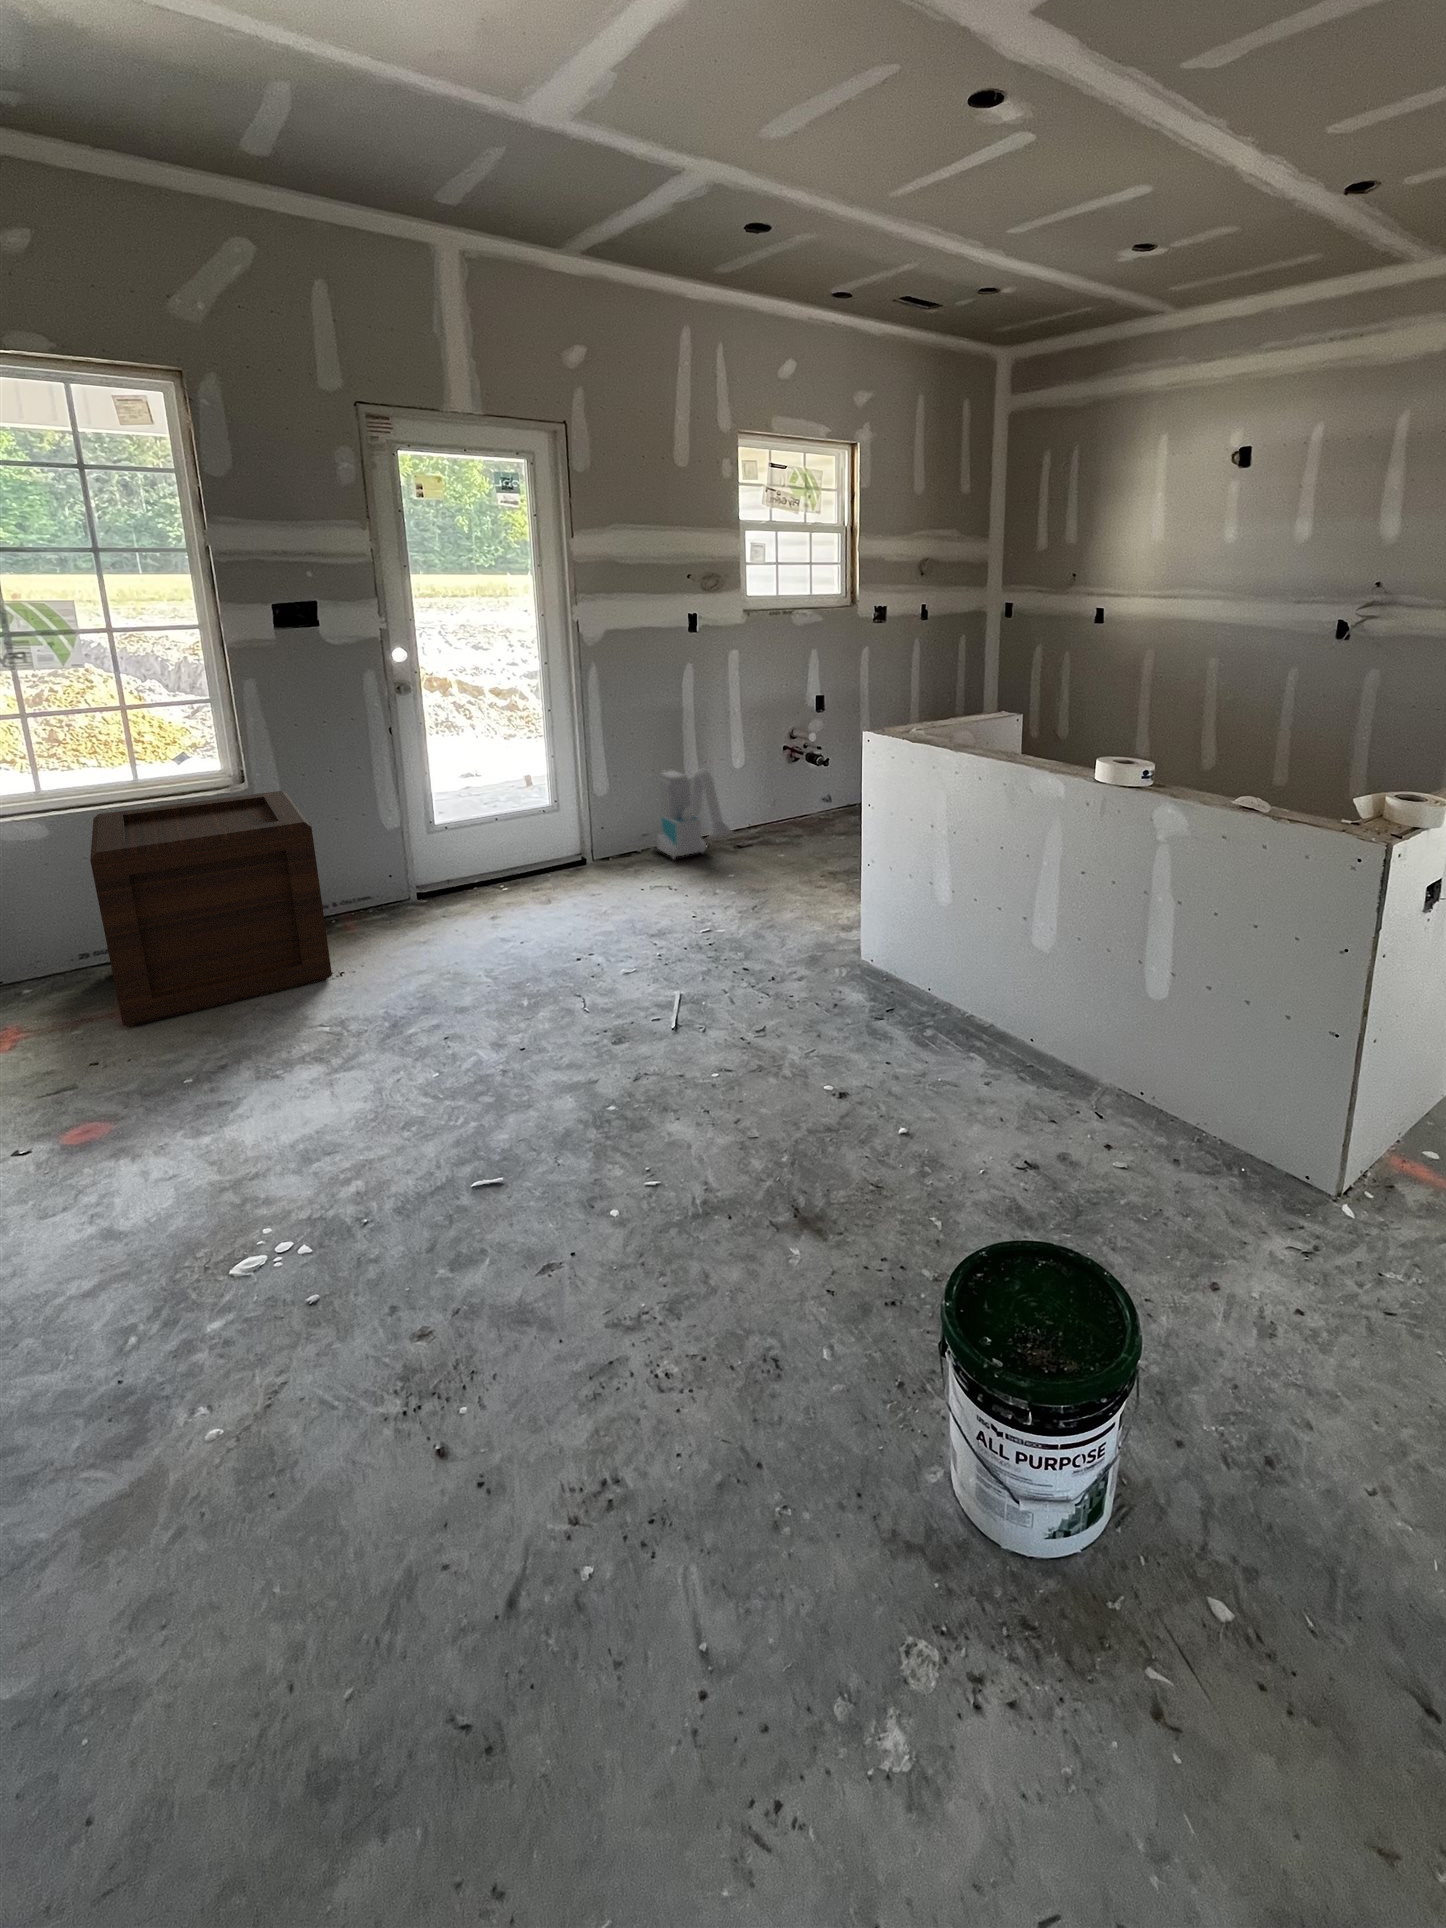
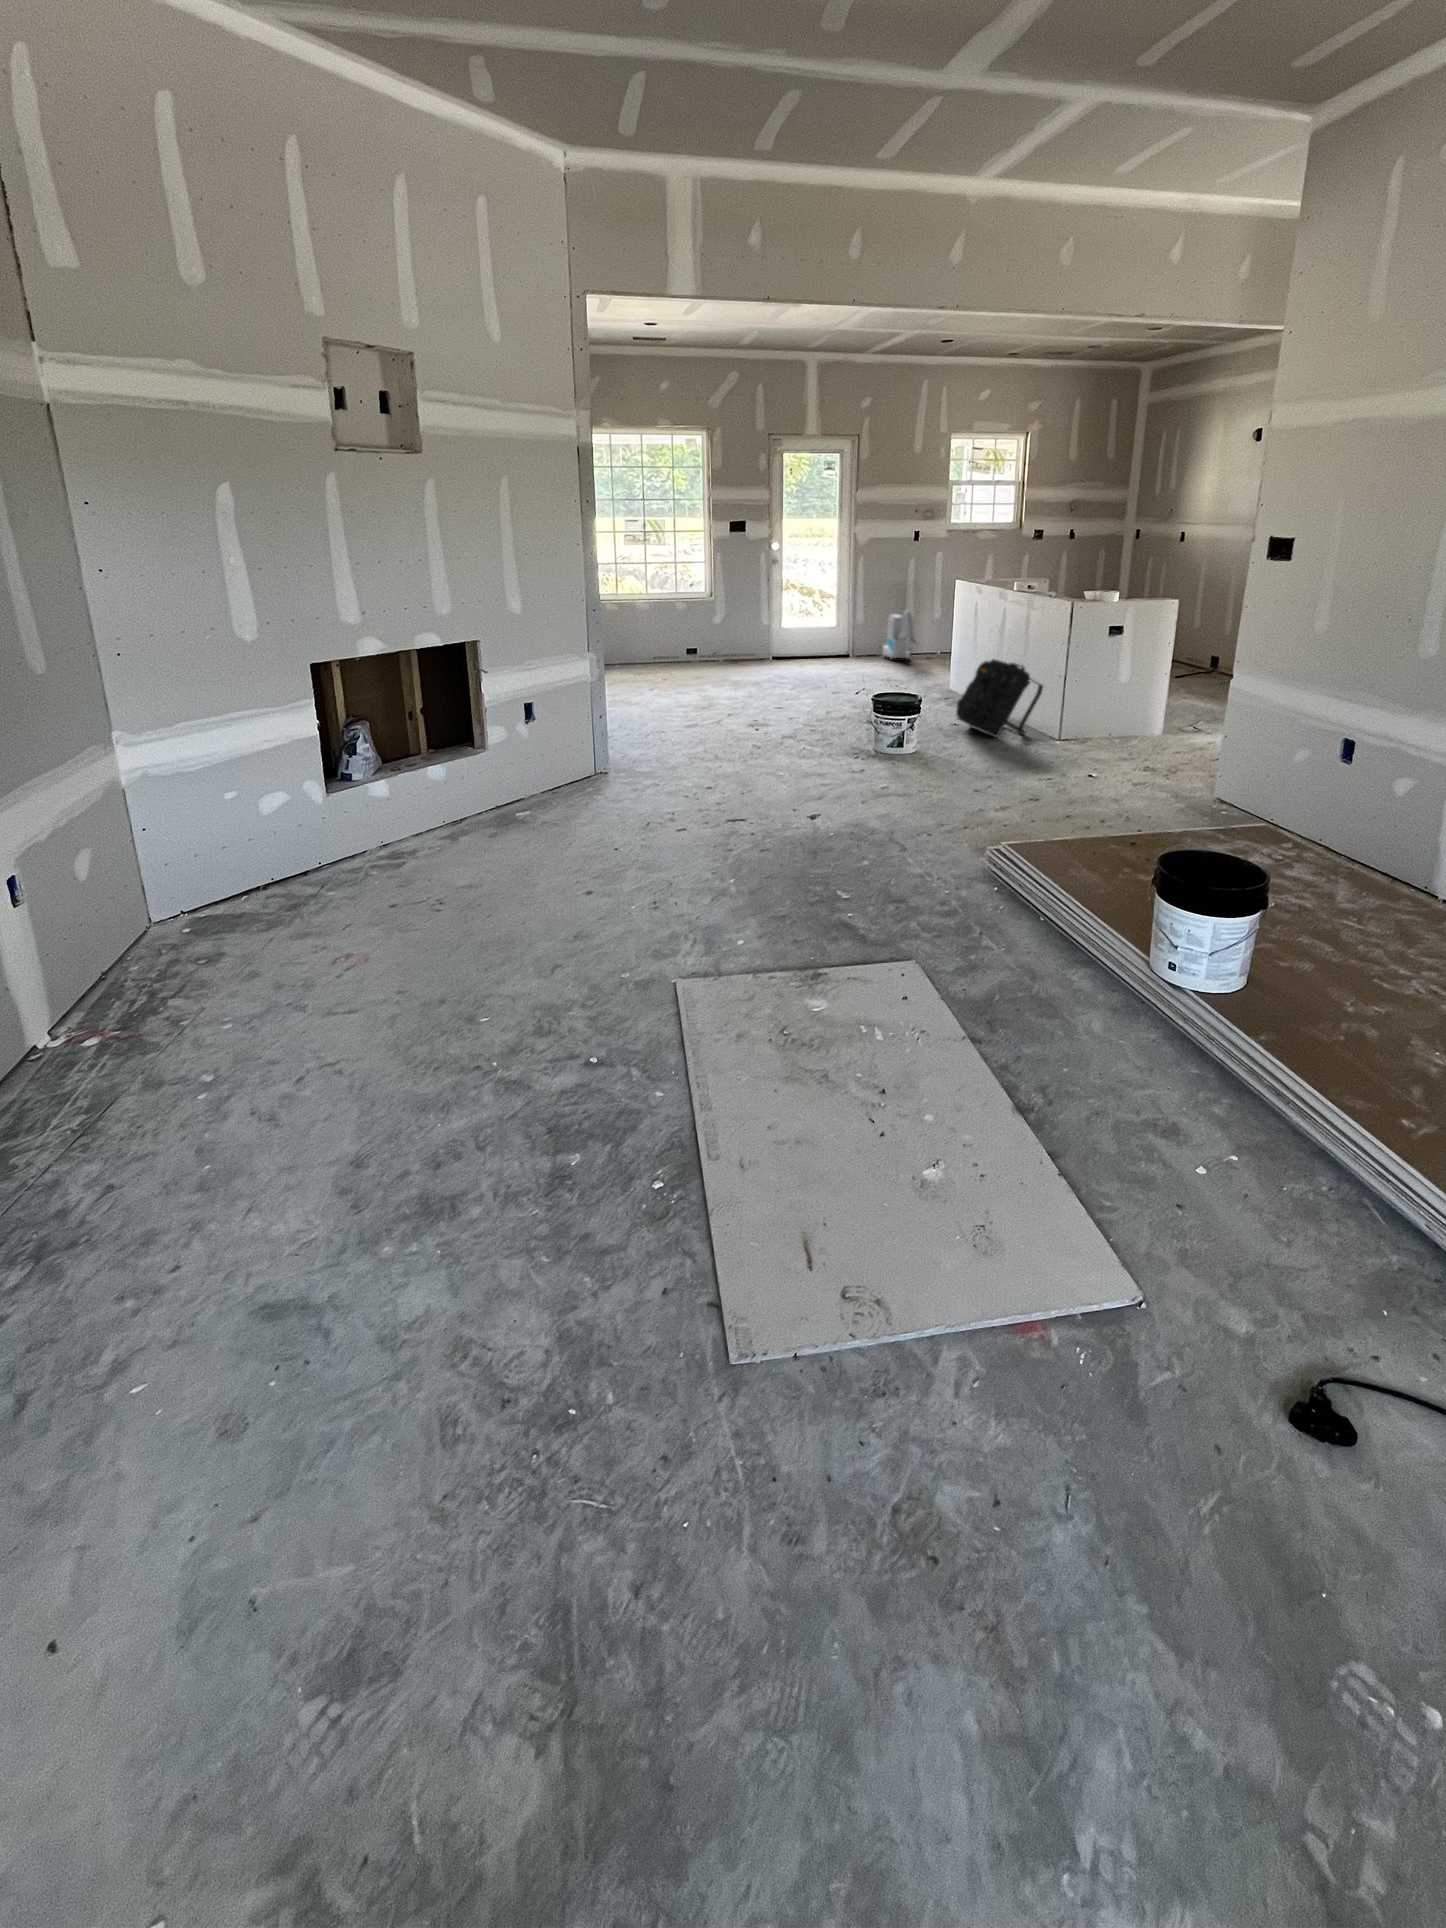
wooden crate: present [90,791,332,1026] -> none [663,601,737,676]
backpack: none [1051,984,1263,1237] -> present [956,659,1043,737]

